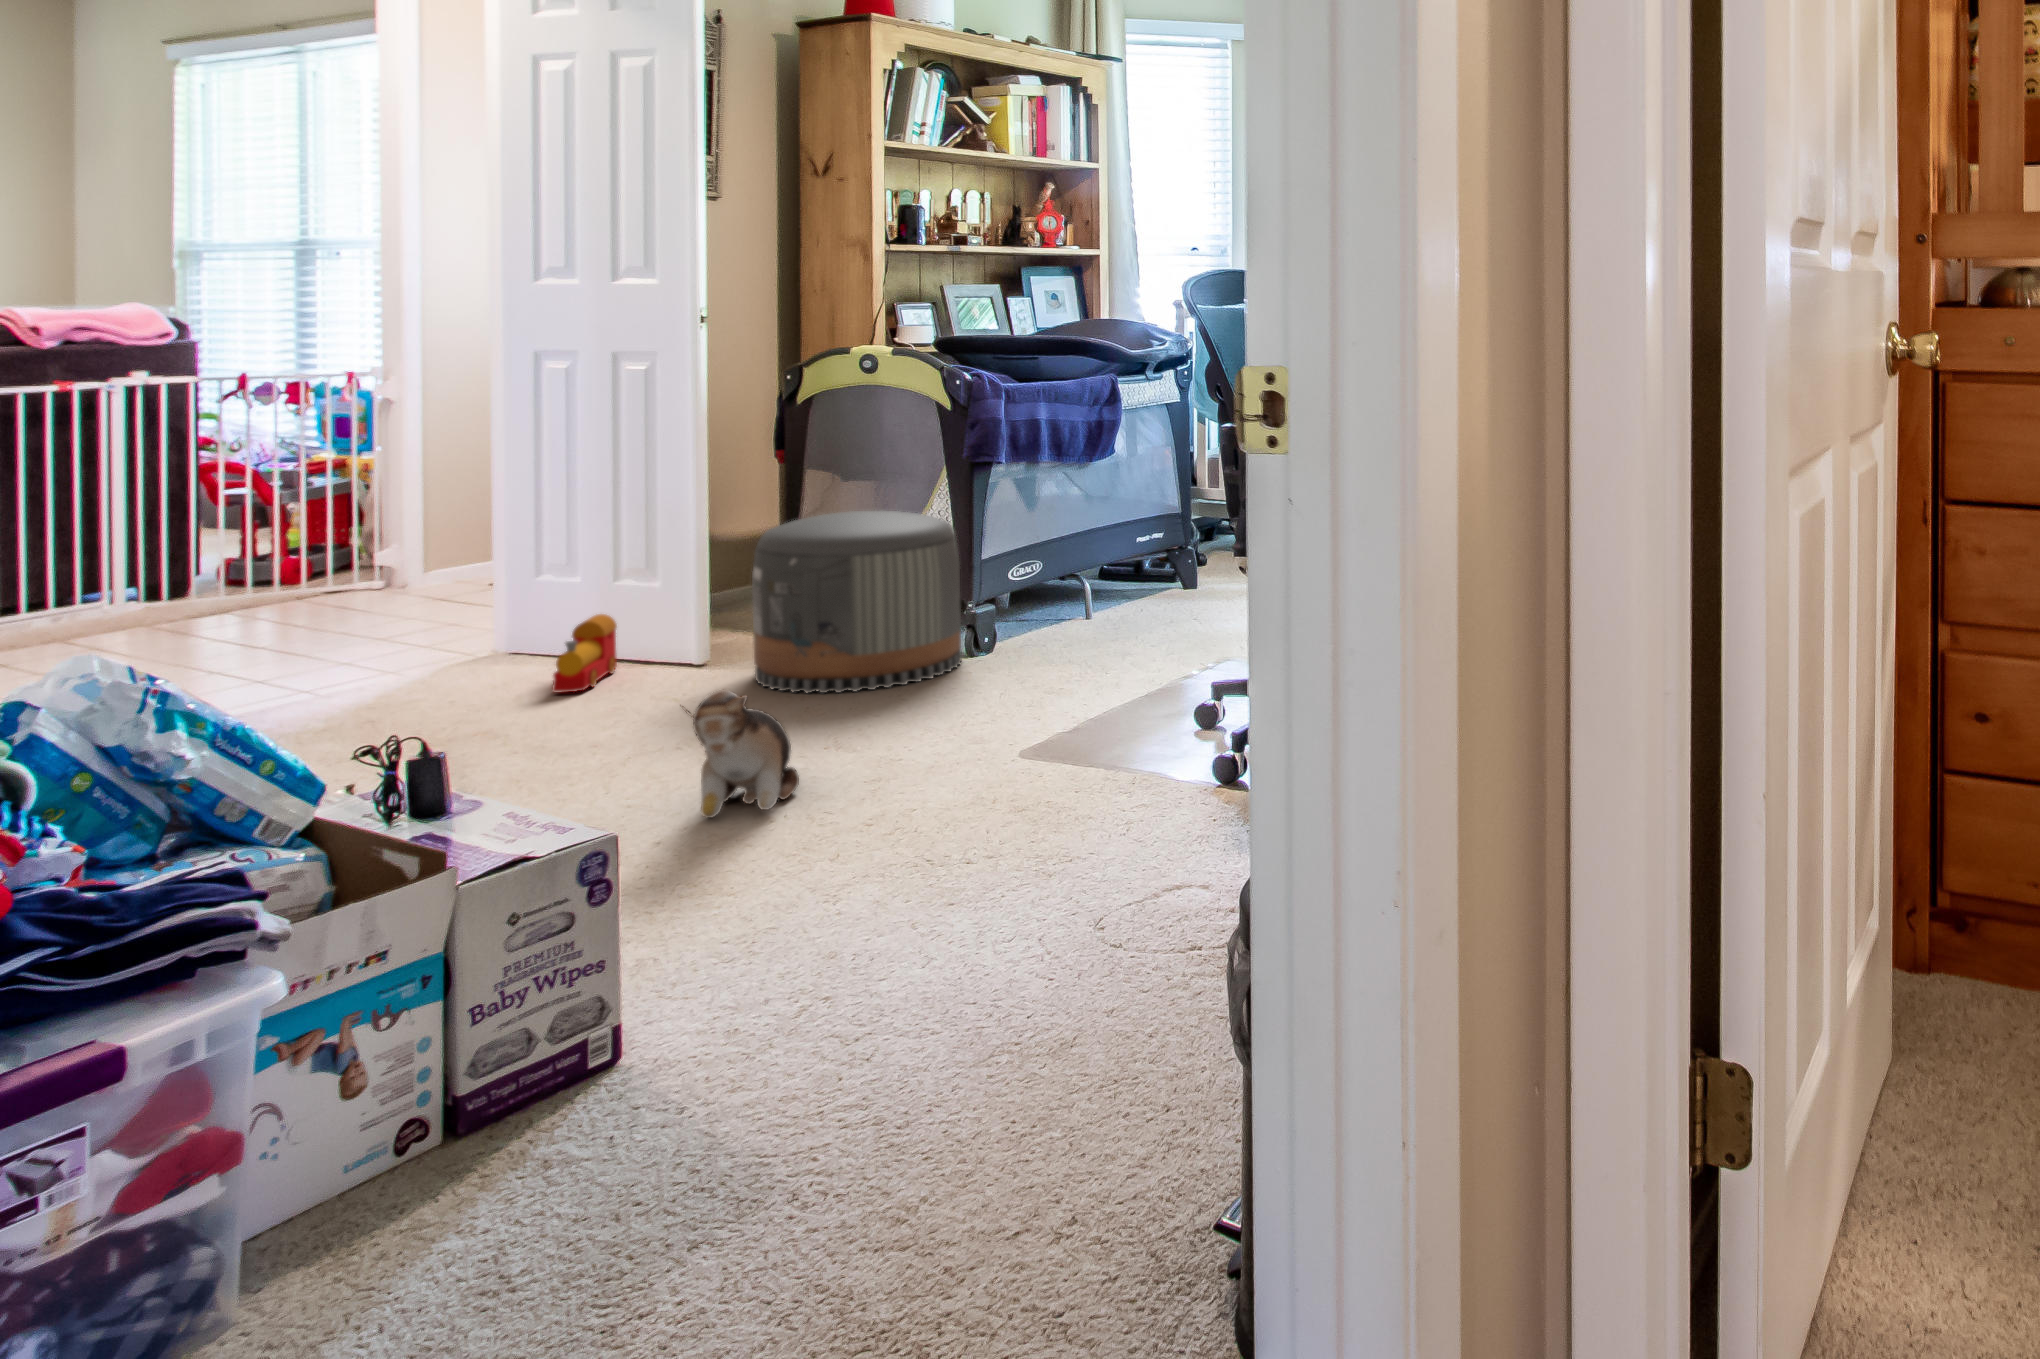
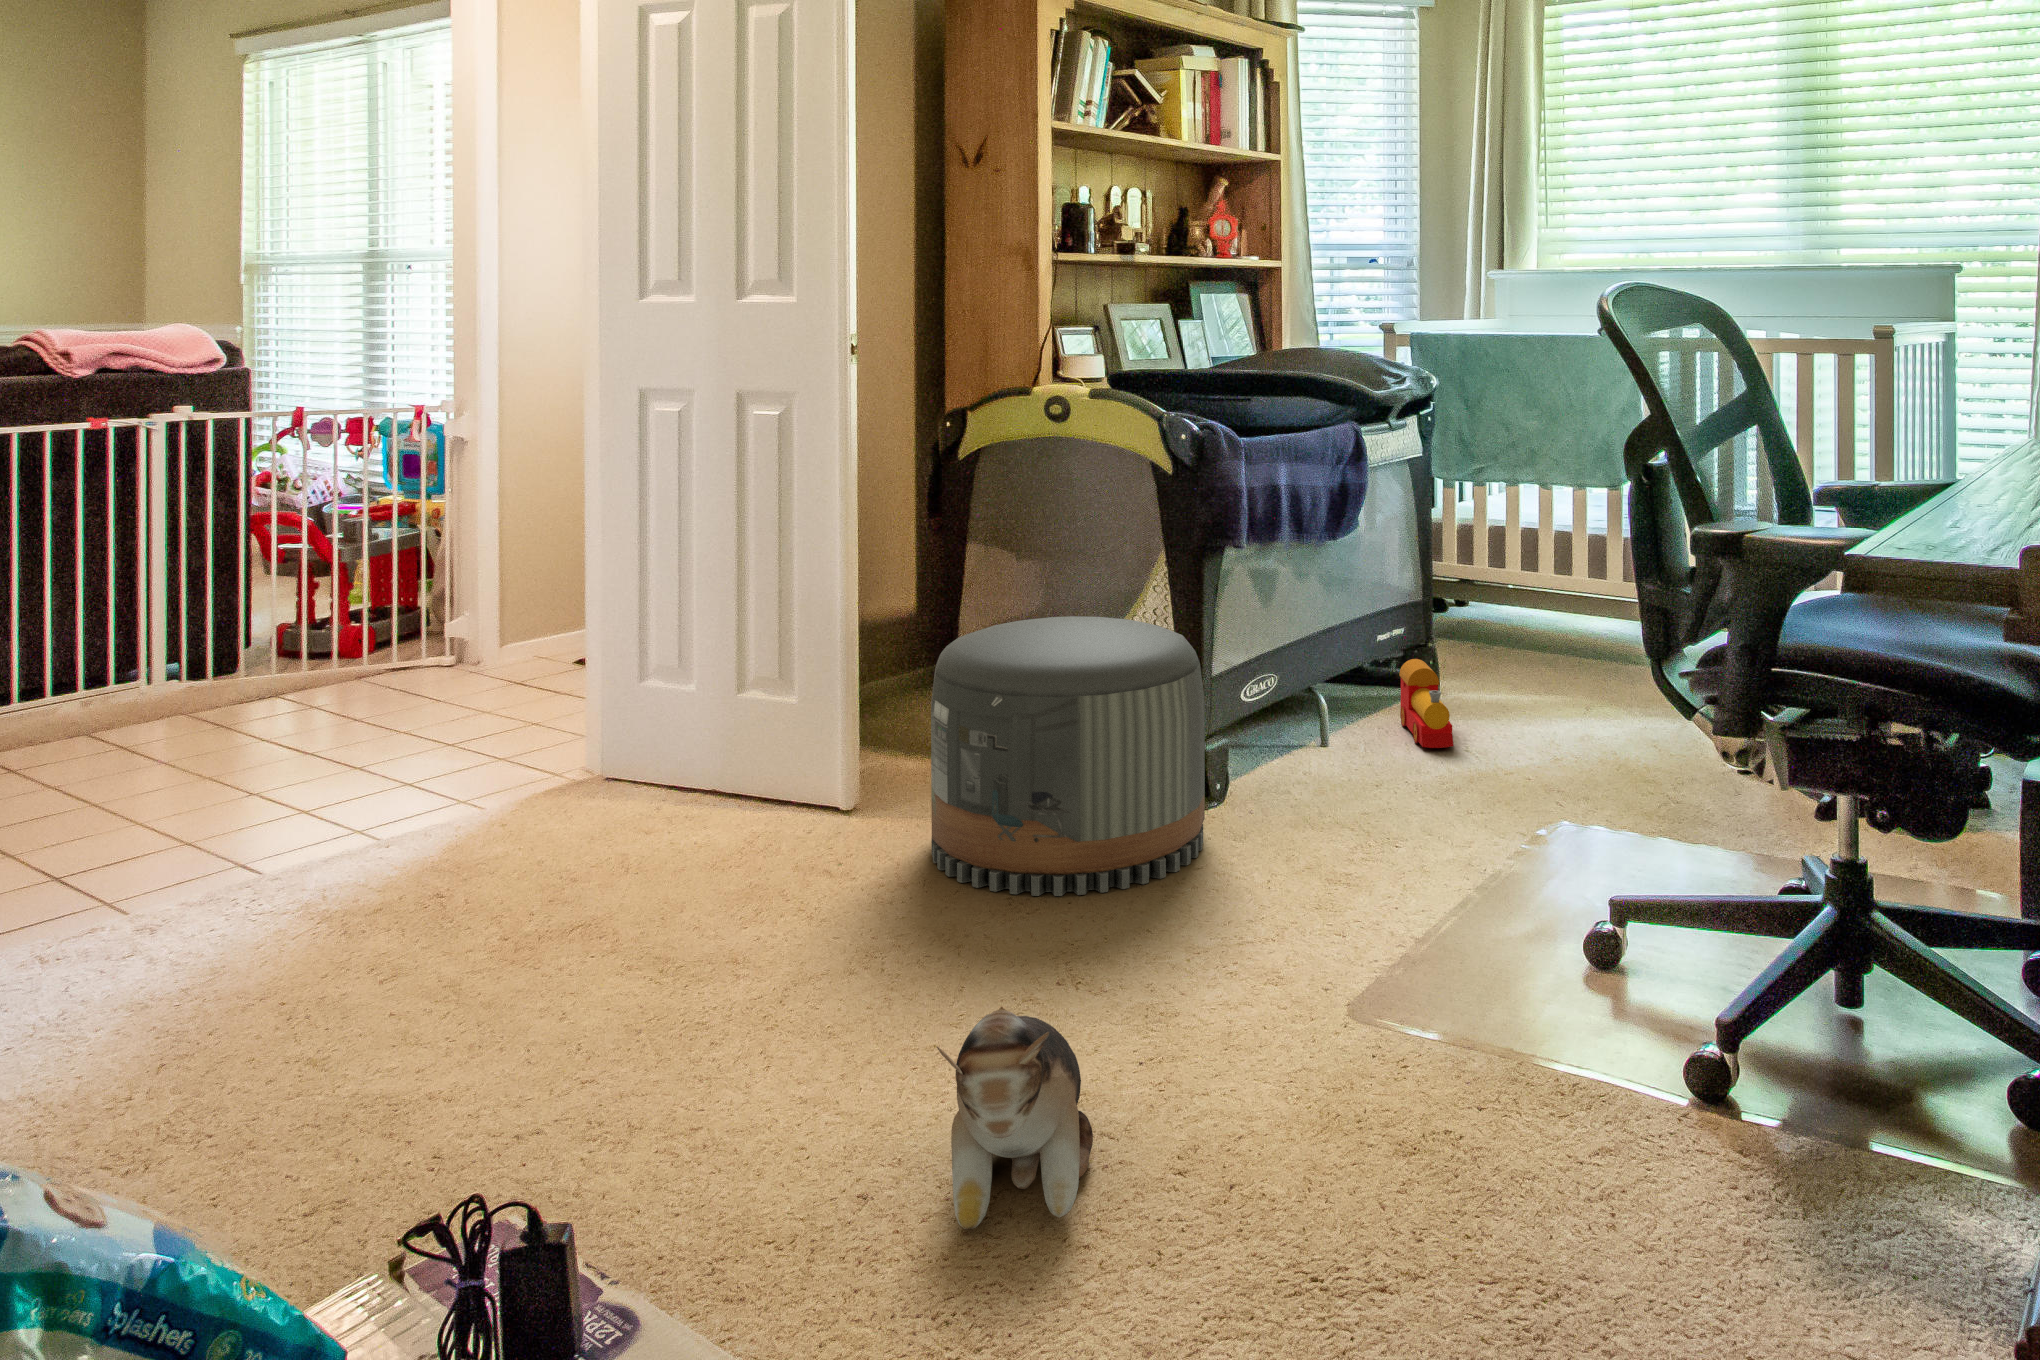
toy train: present [552,614,617,692] -> present [1399,659,1454,748]

